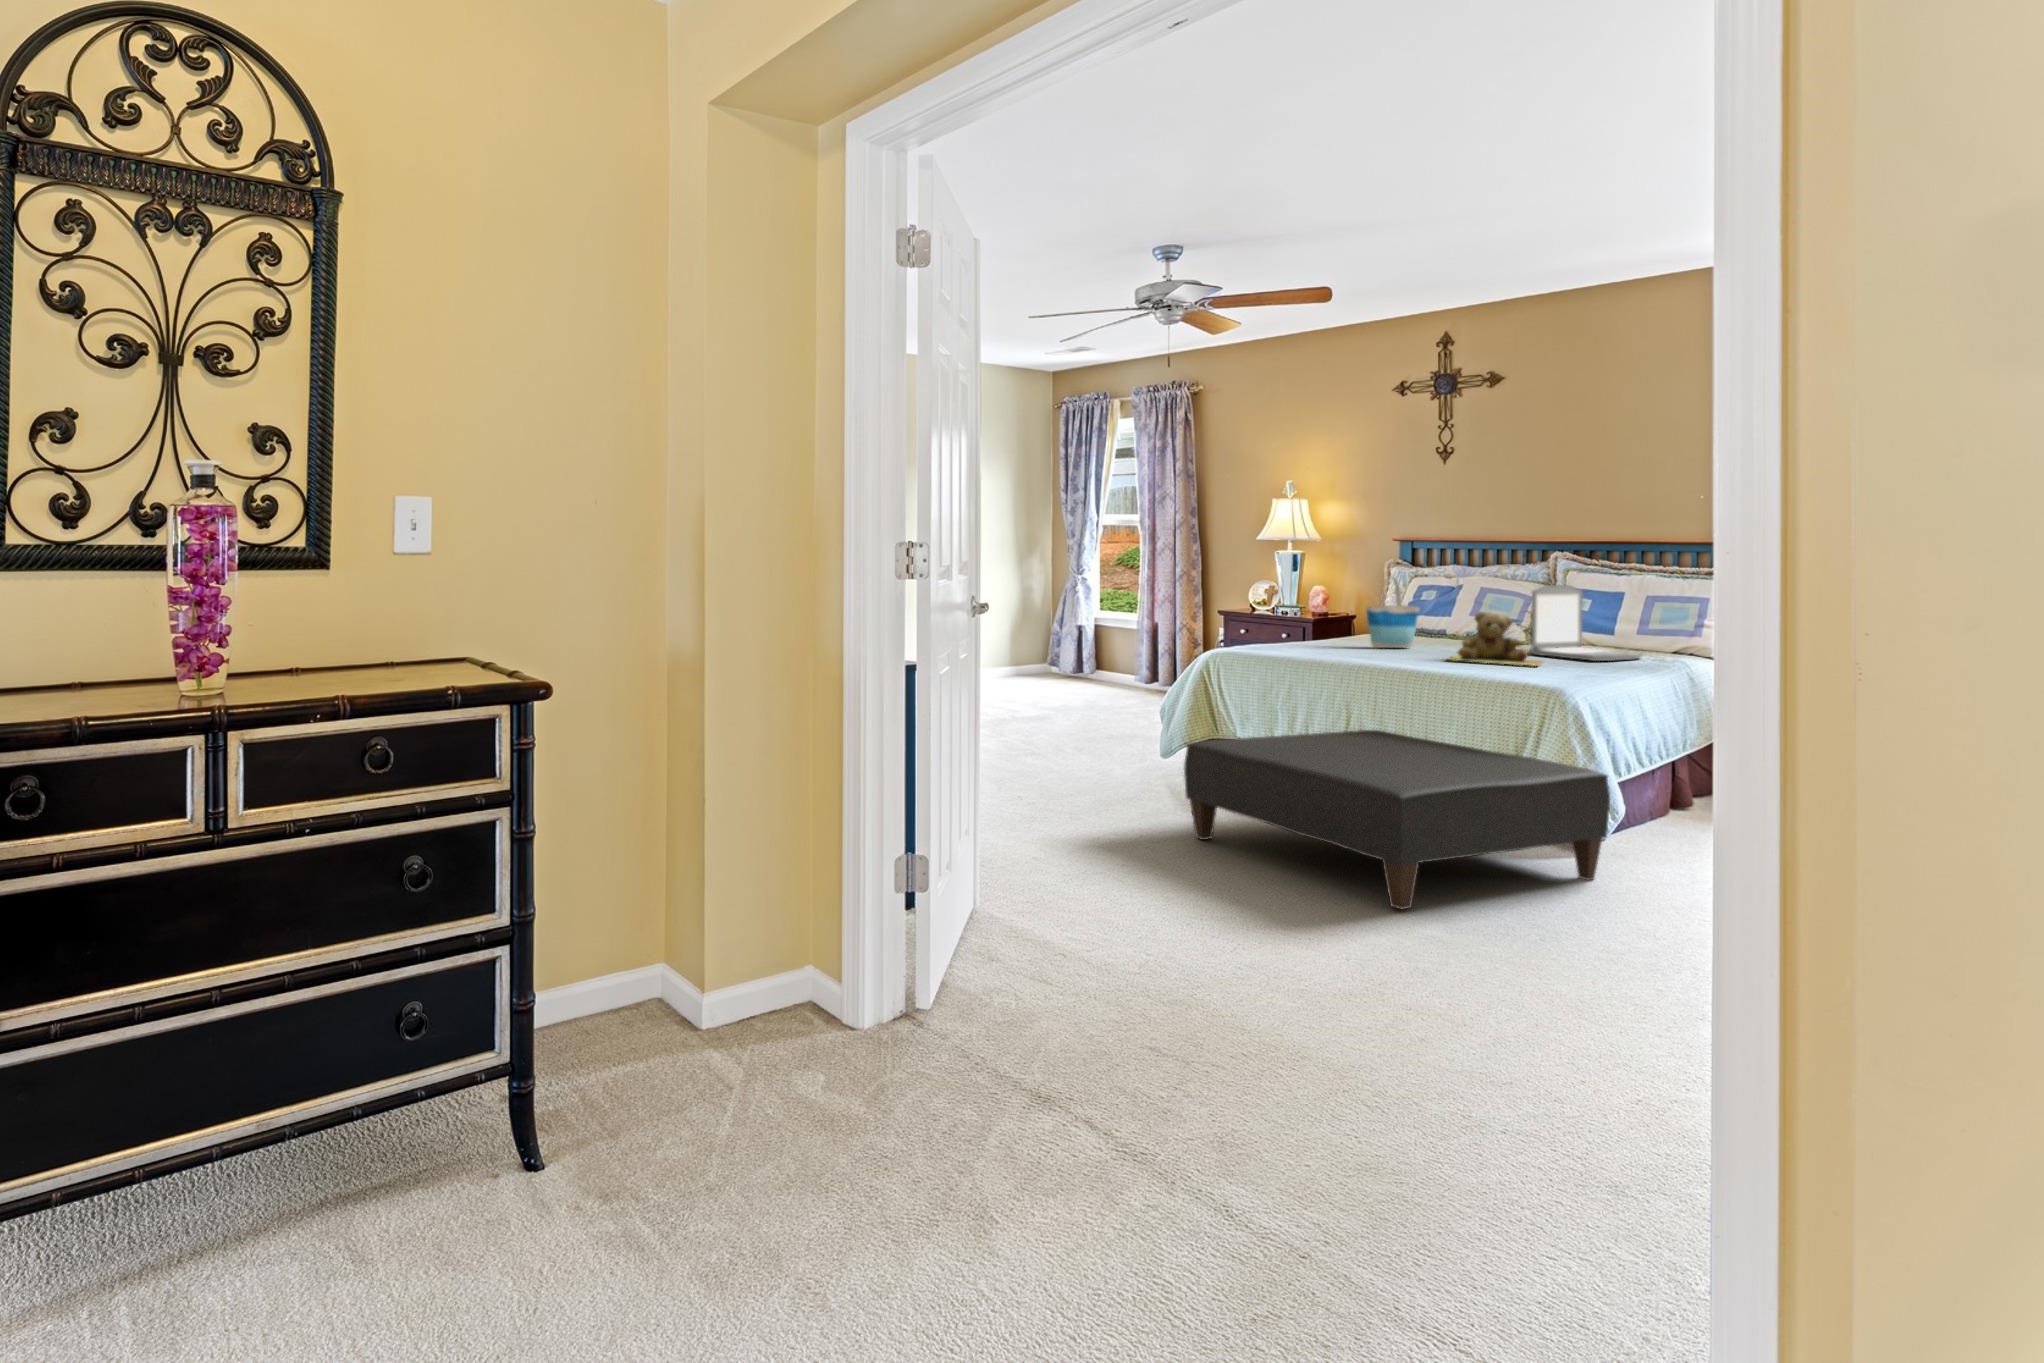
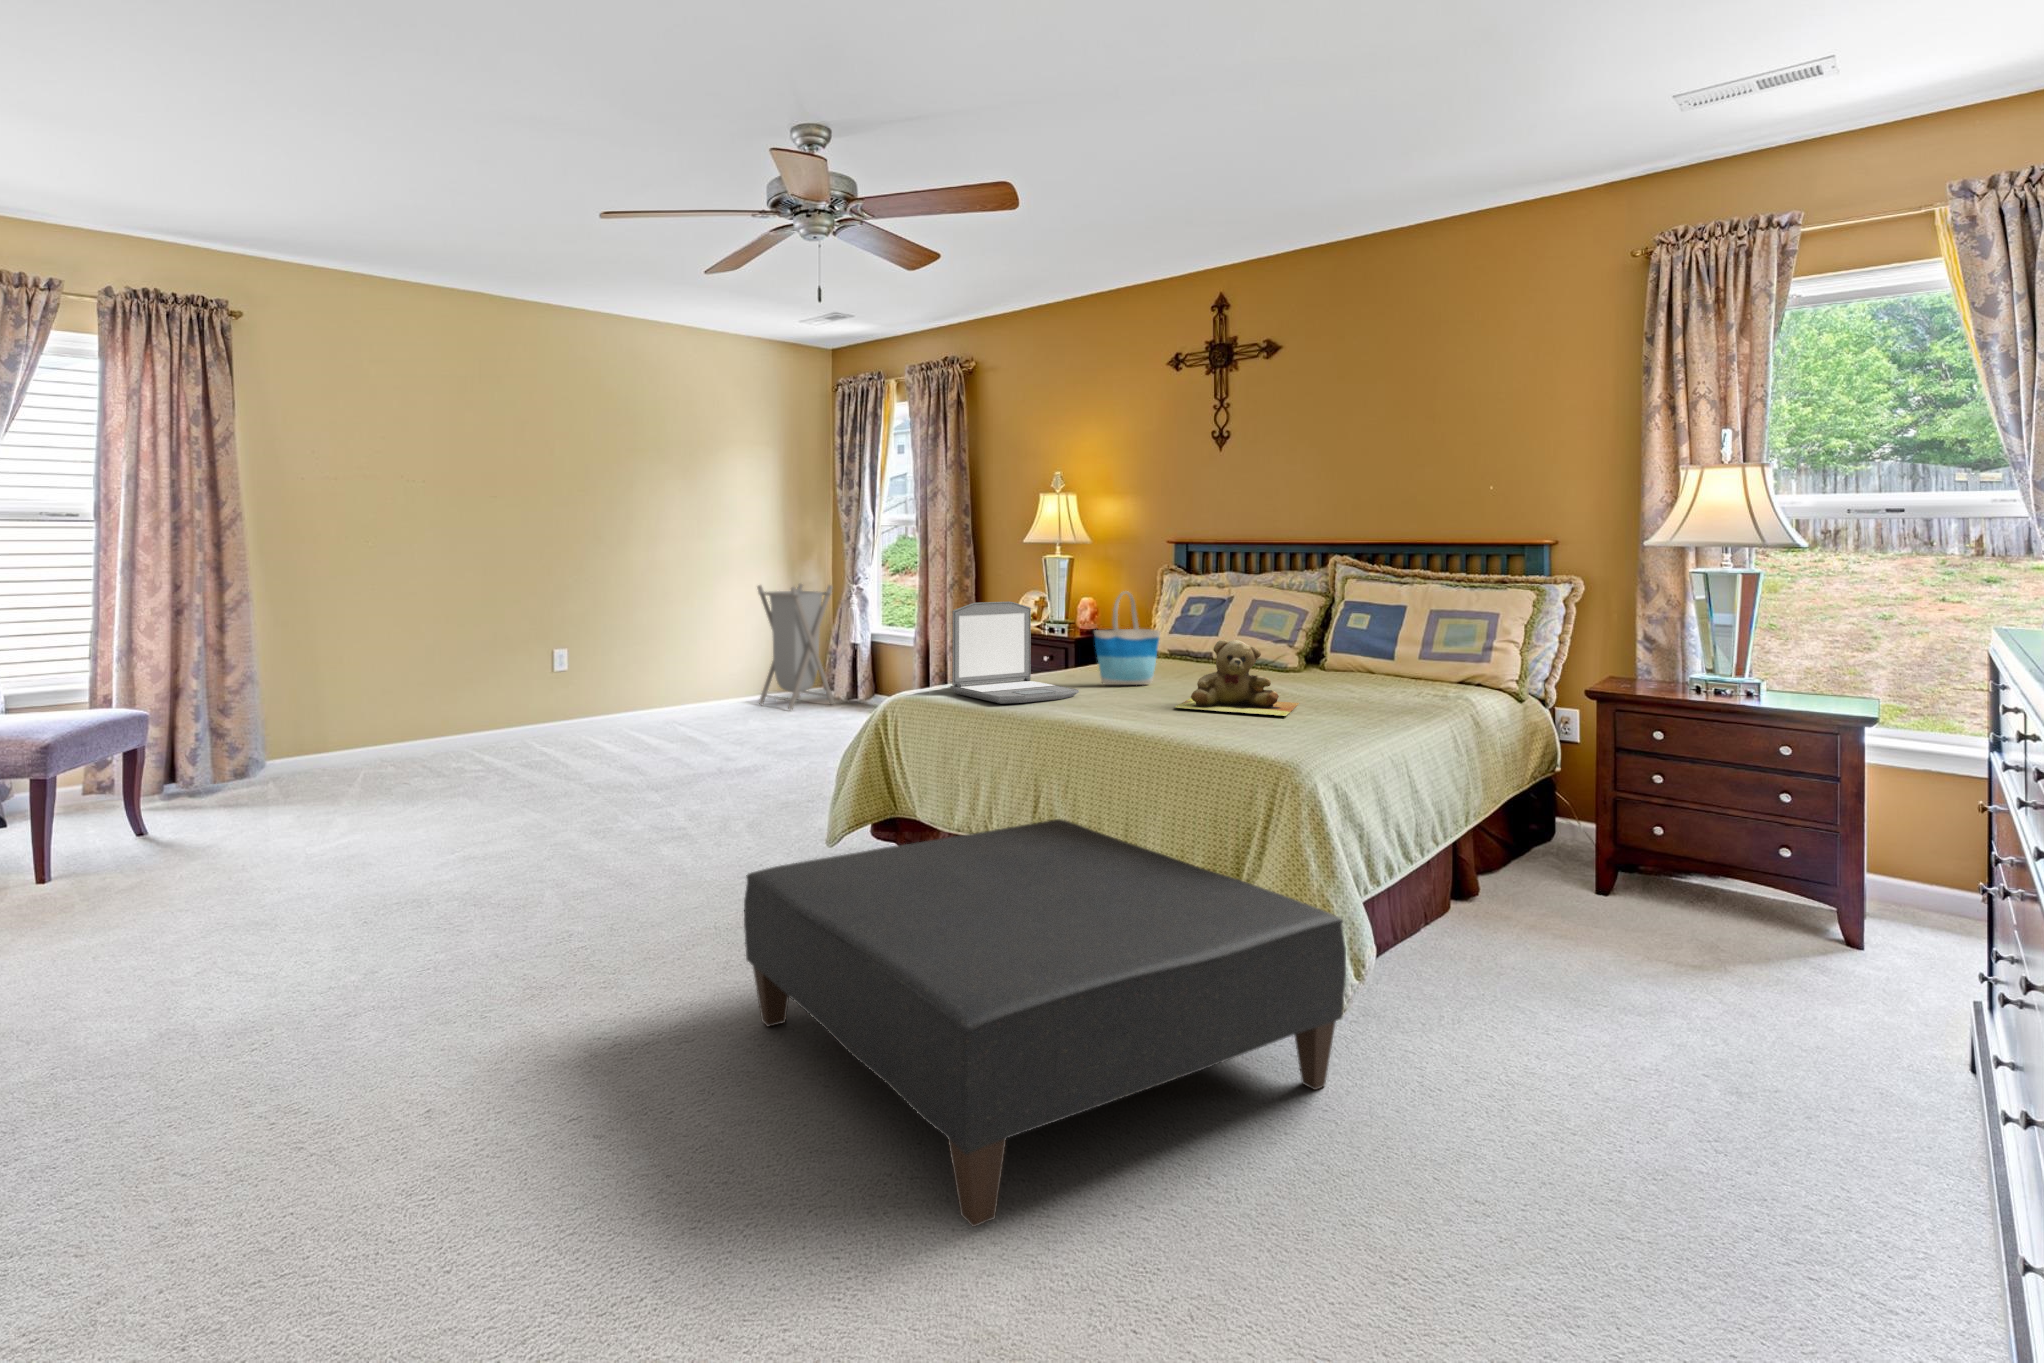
laundry hamper: none [997,574,1064,681] -> present [757,584,835,710]
laptop: present [1530,585,1642,661] -> present [950,602,1079,704]

